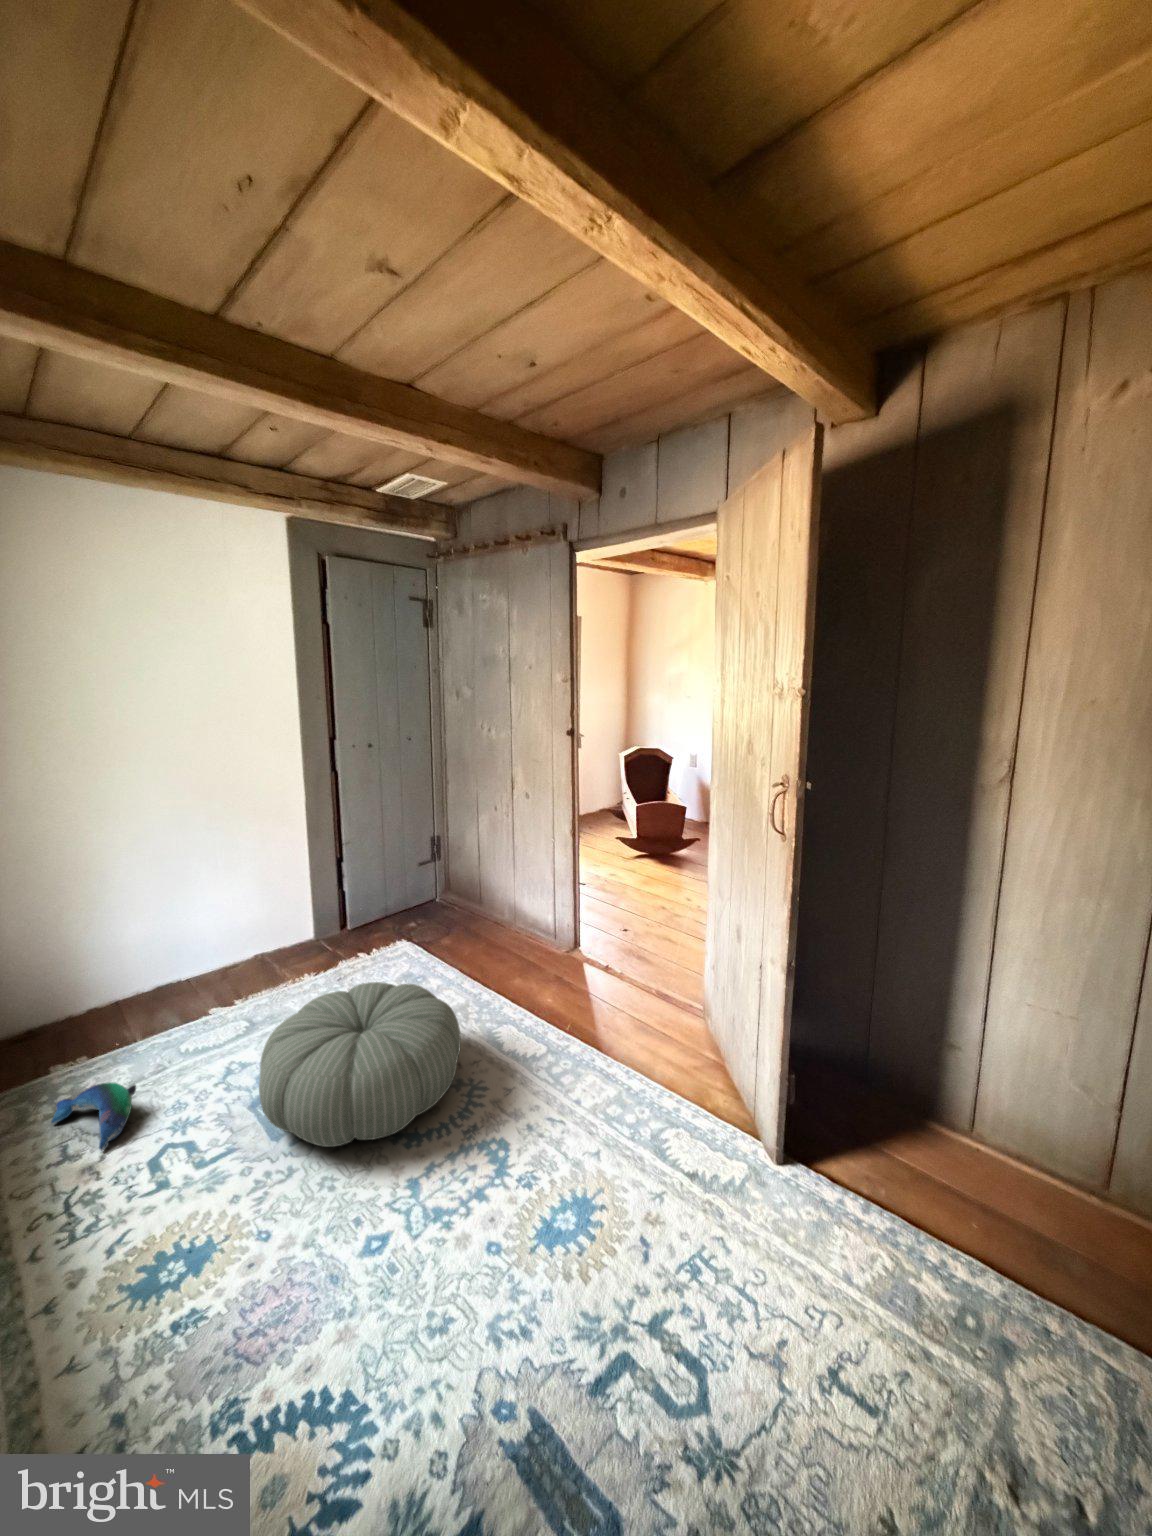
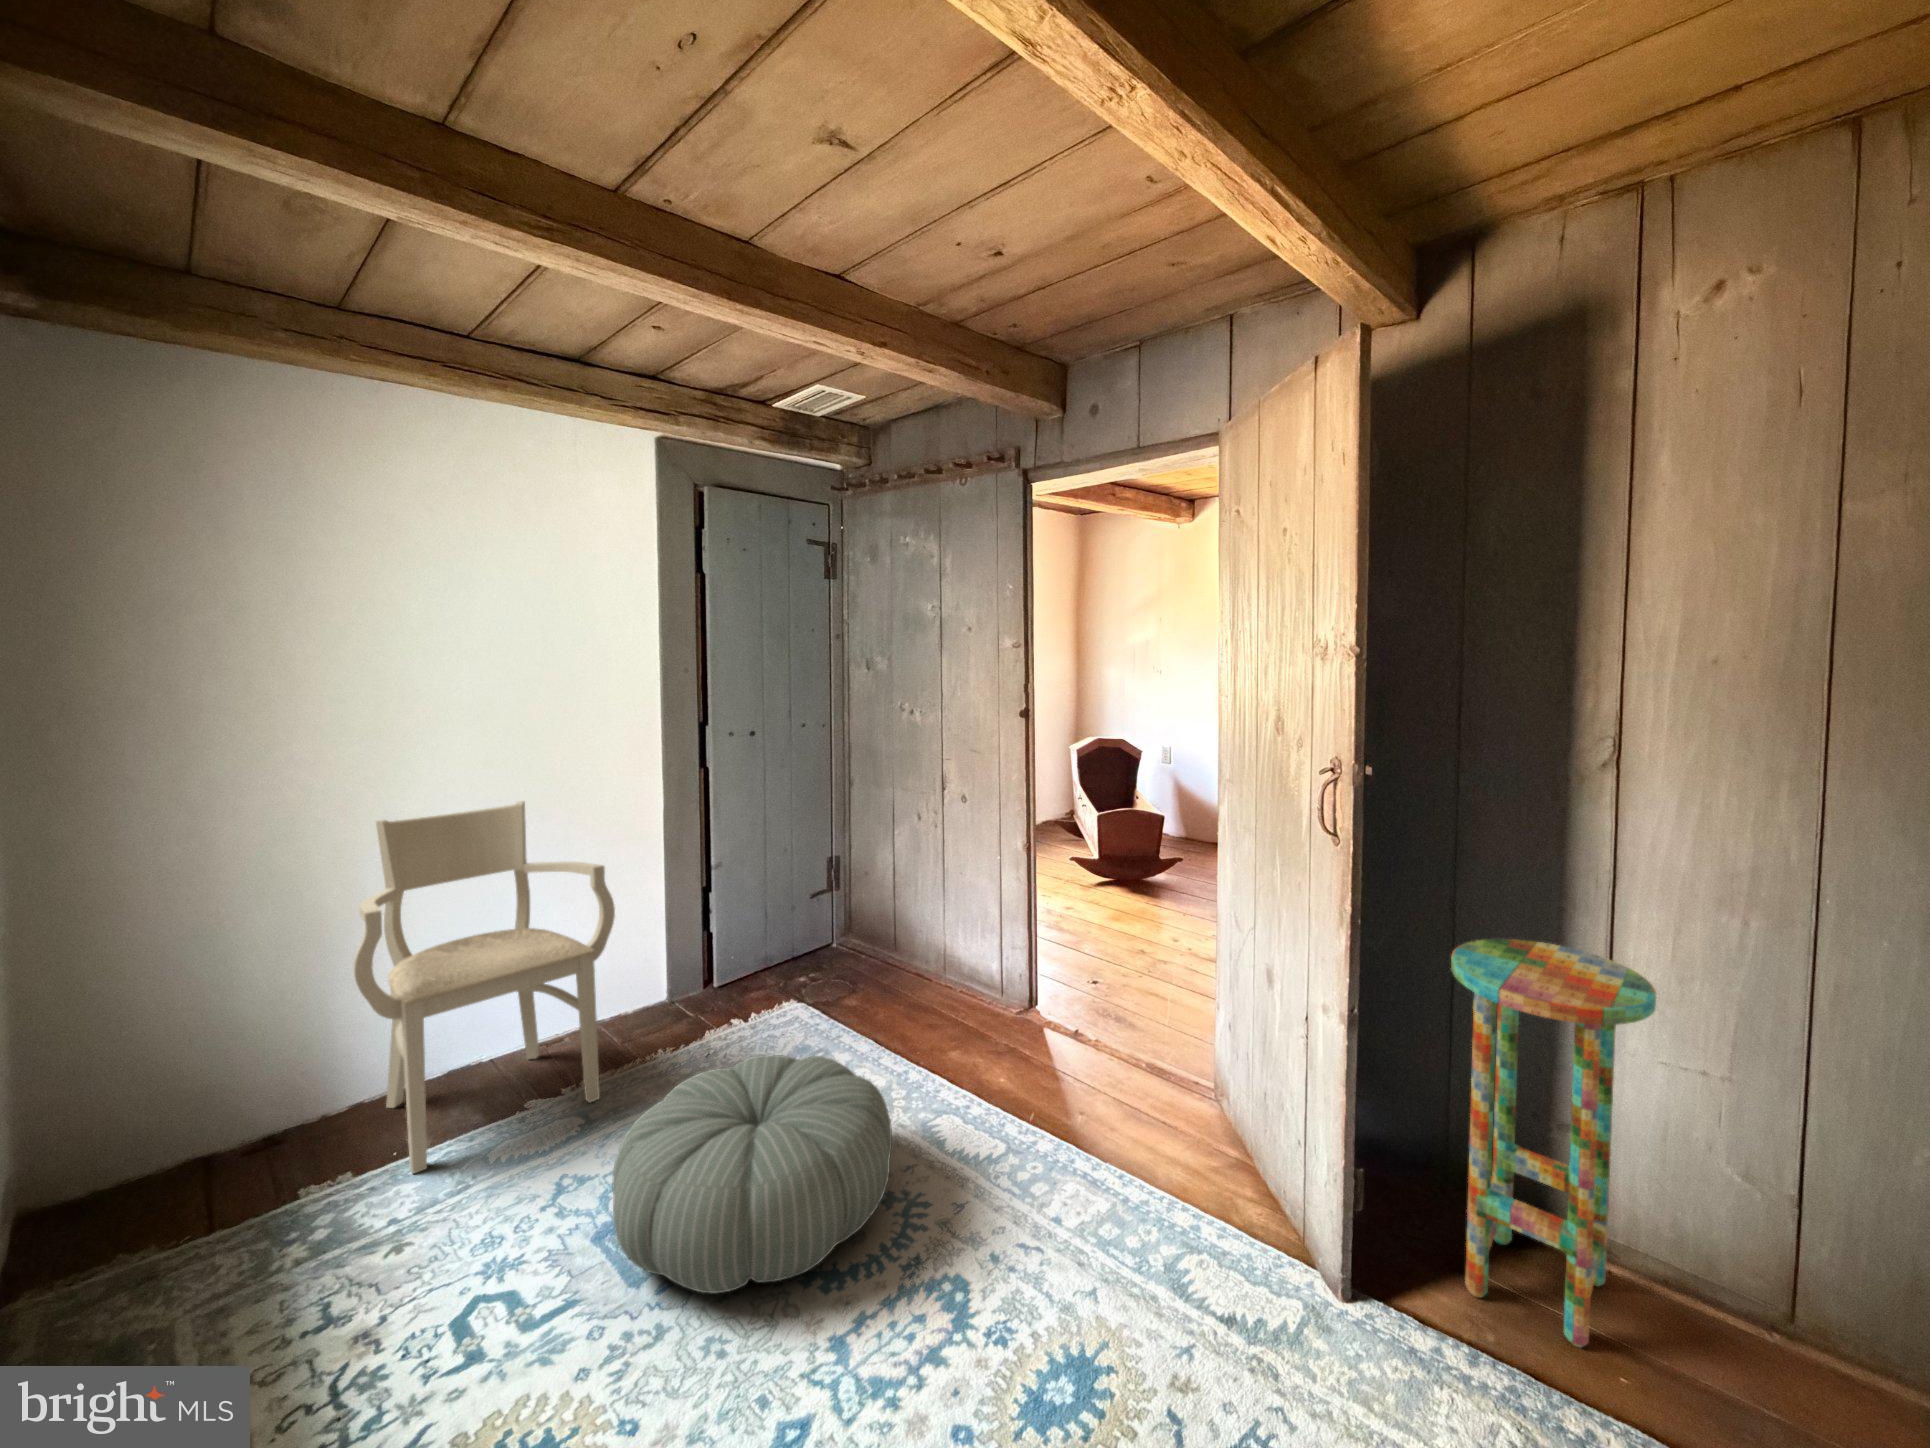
armchair: none [75,798,266,1058] -> present [354,801,615,1174]
side table: none [868,911,1025,1202] -> present [1451,939,1656,1347]
plush toy: present [51,1083,136,1150] -> none [303,1207,431,1308]

